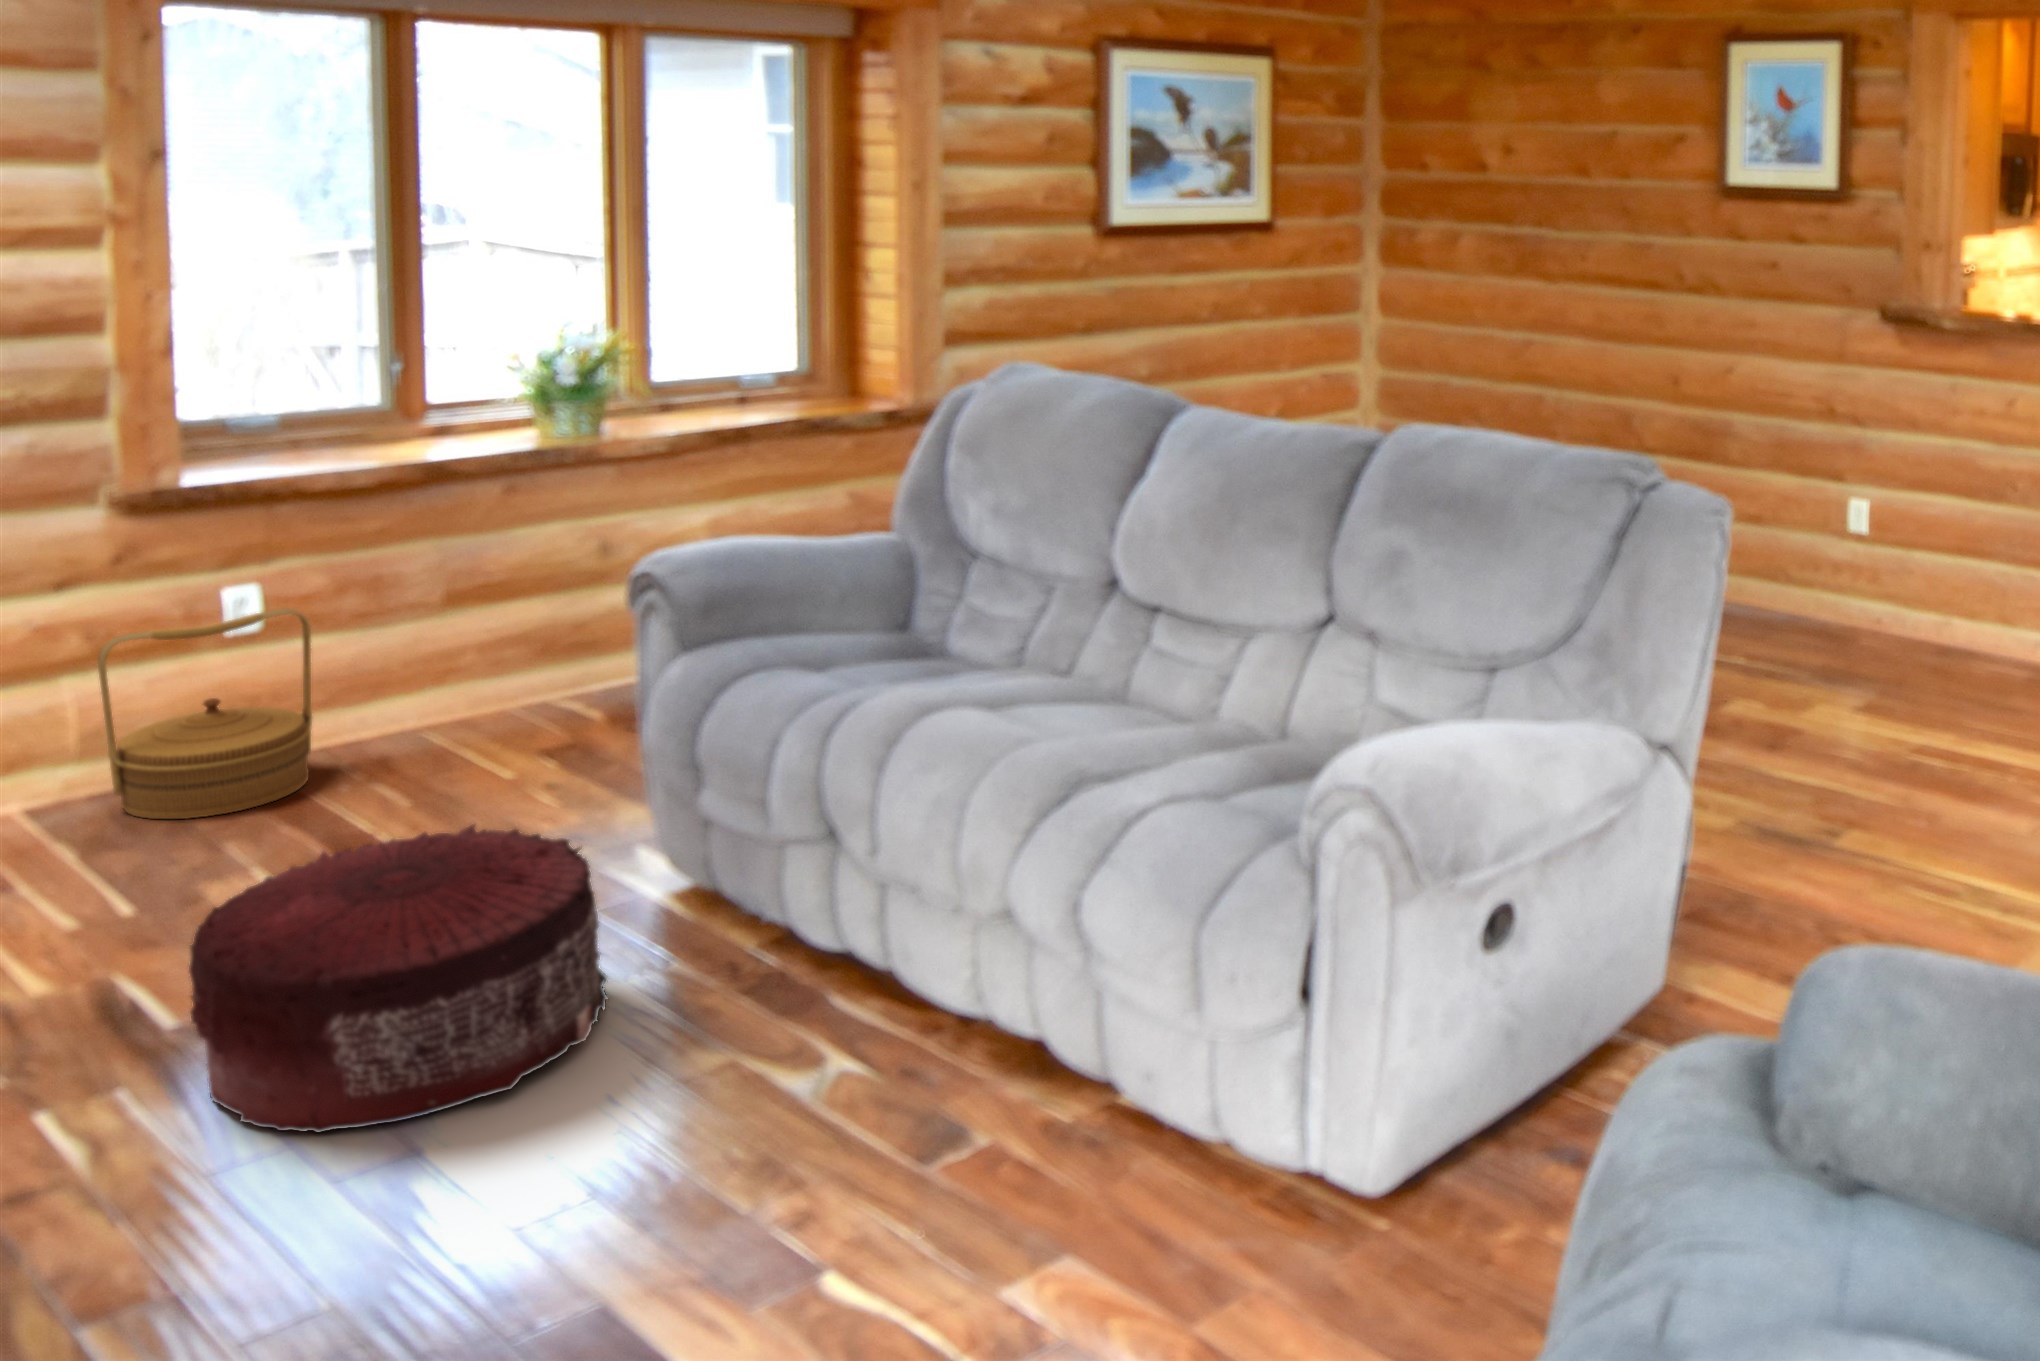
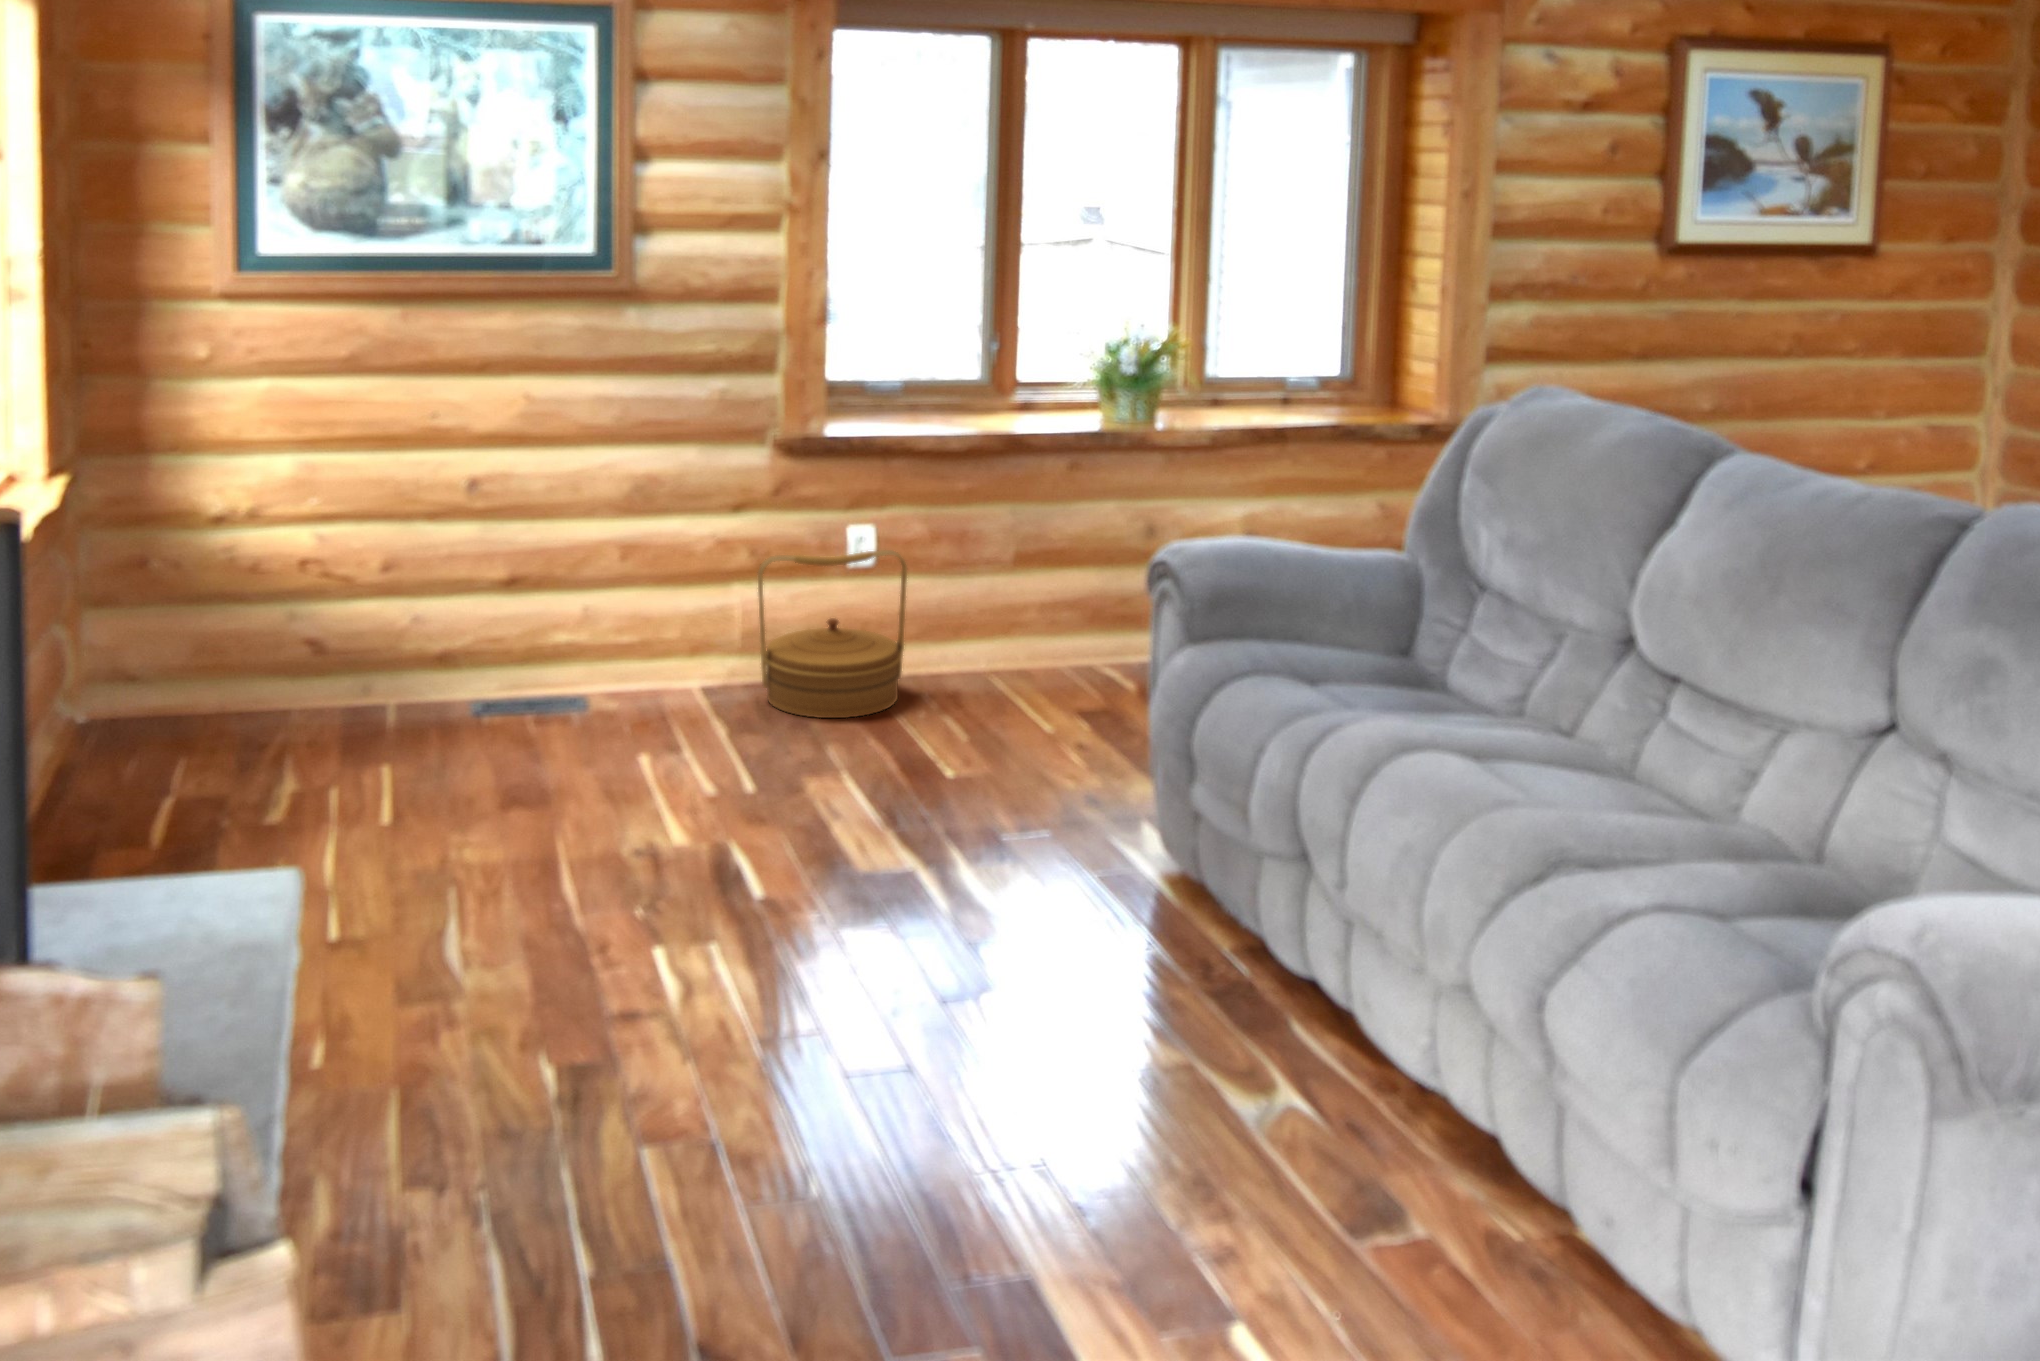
pouf: present [189,825,608,1133] -> none [761,771,1092,1034]

